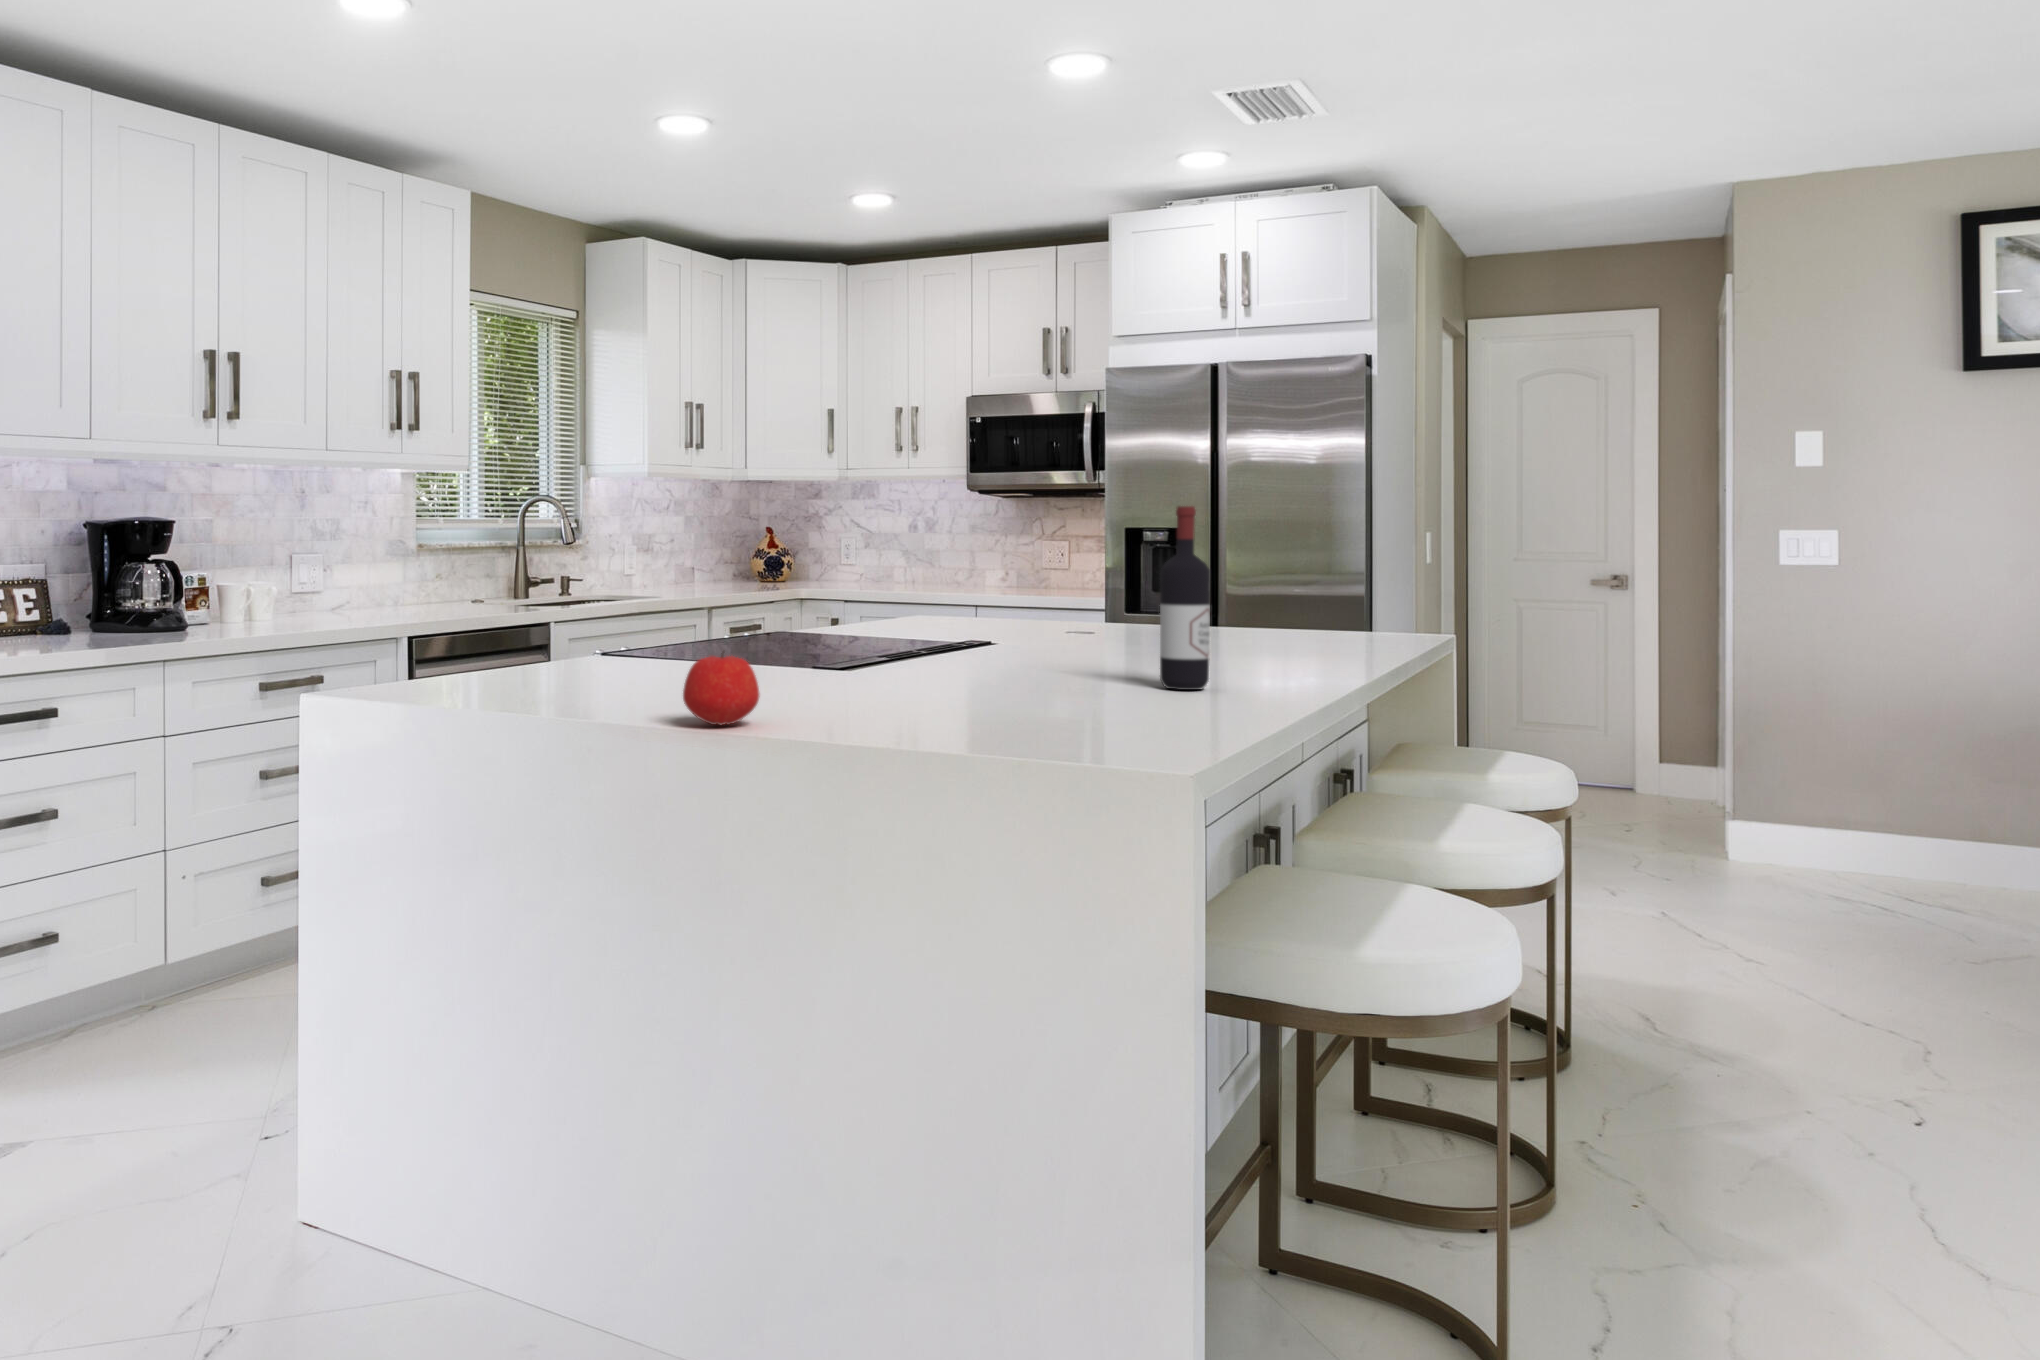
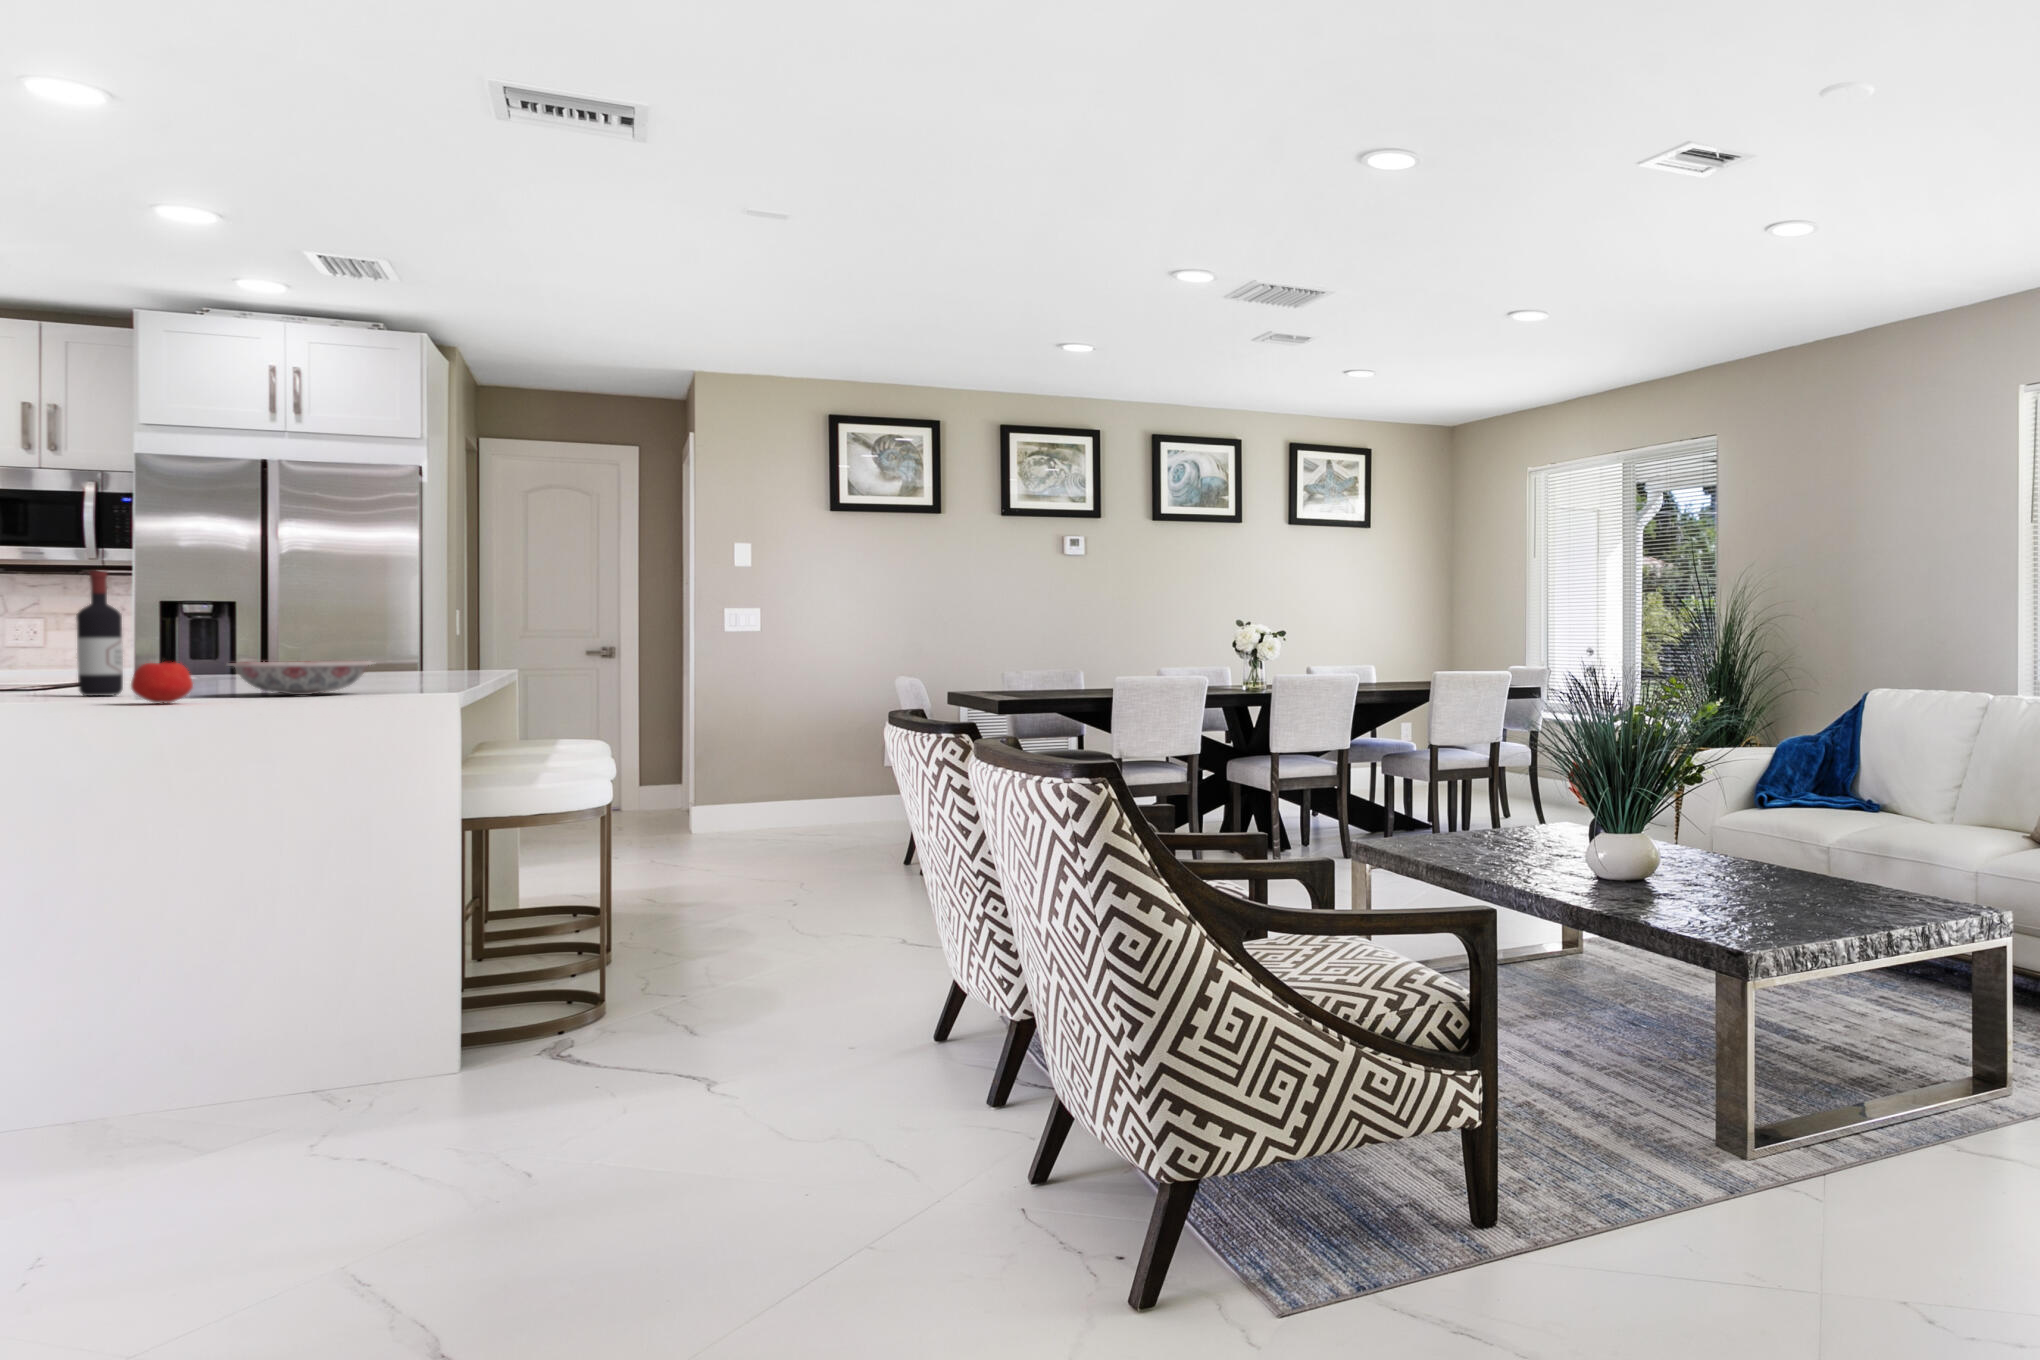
wine bottle: present [1160,506,1210,690] -> present [76,571,123,696]
ceramic bowl: none [879,643,1074,704] -> present [228,661,376,695]

